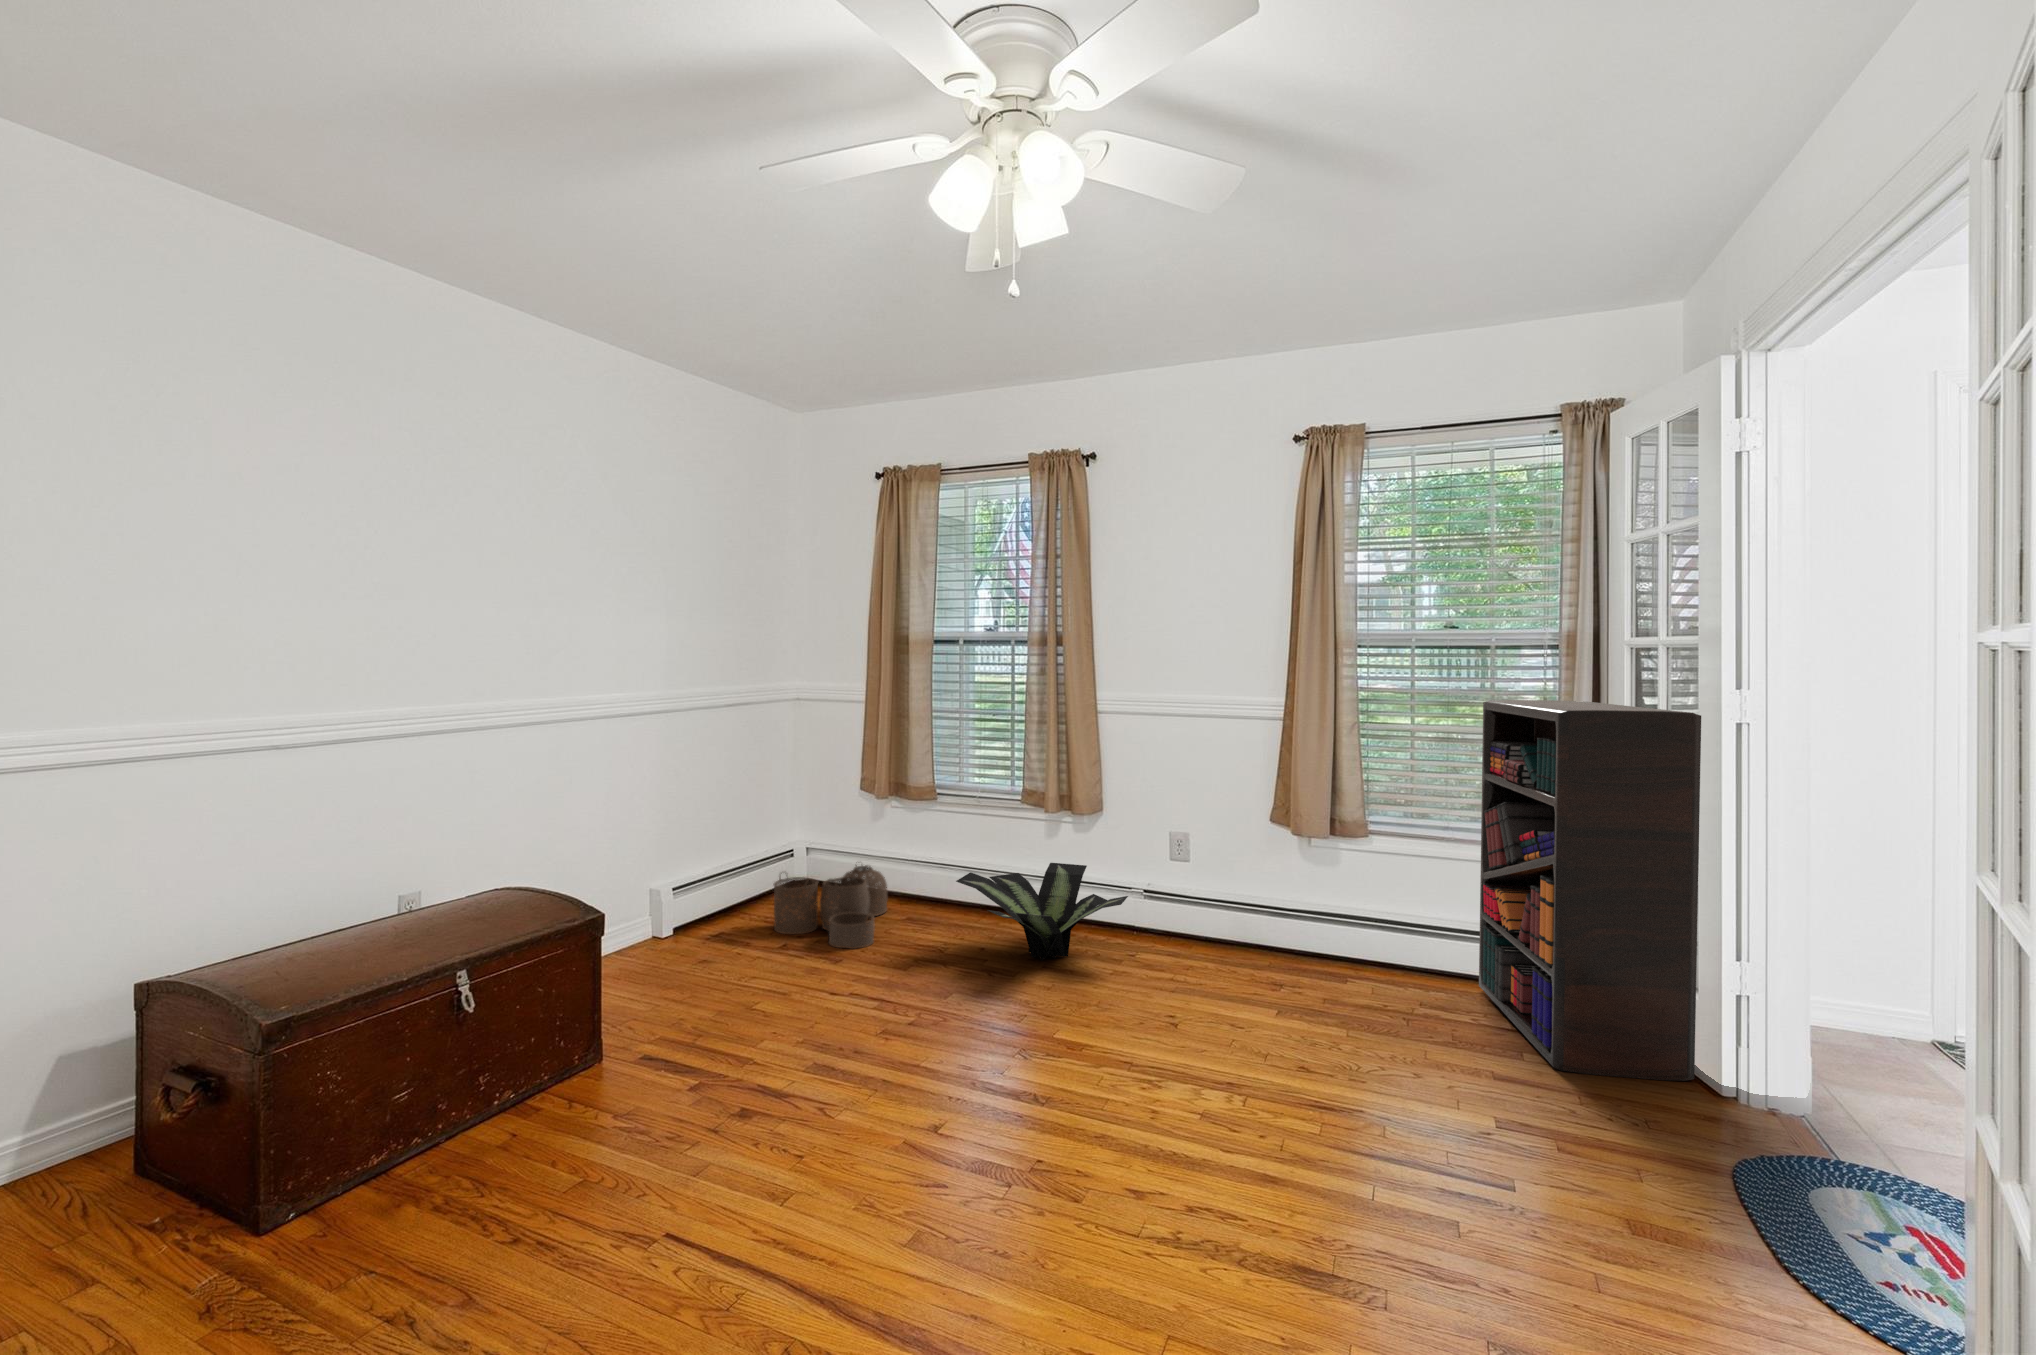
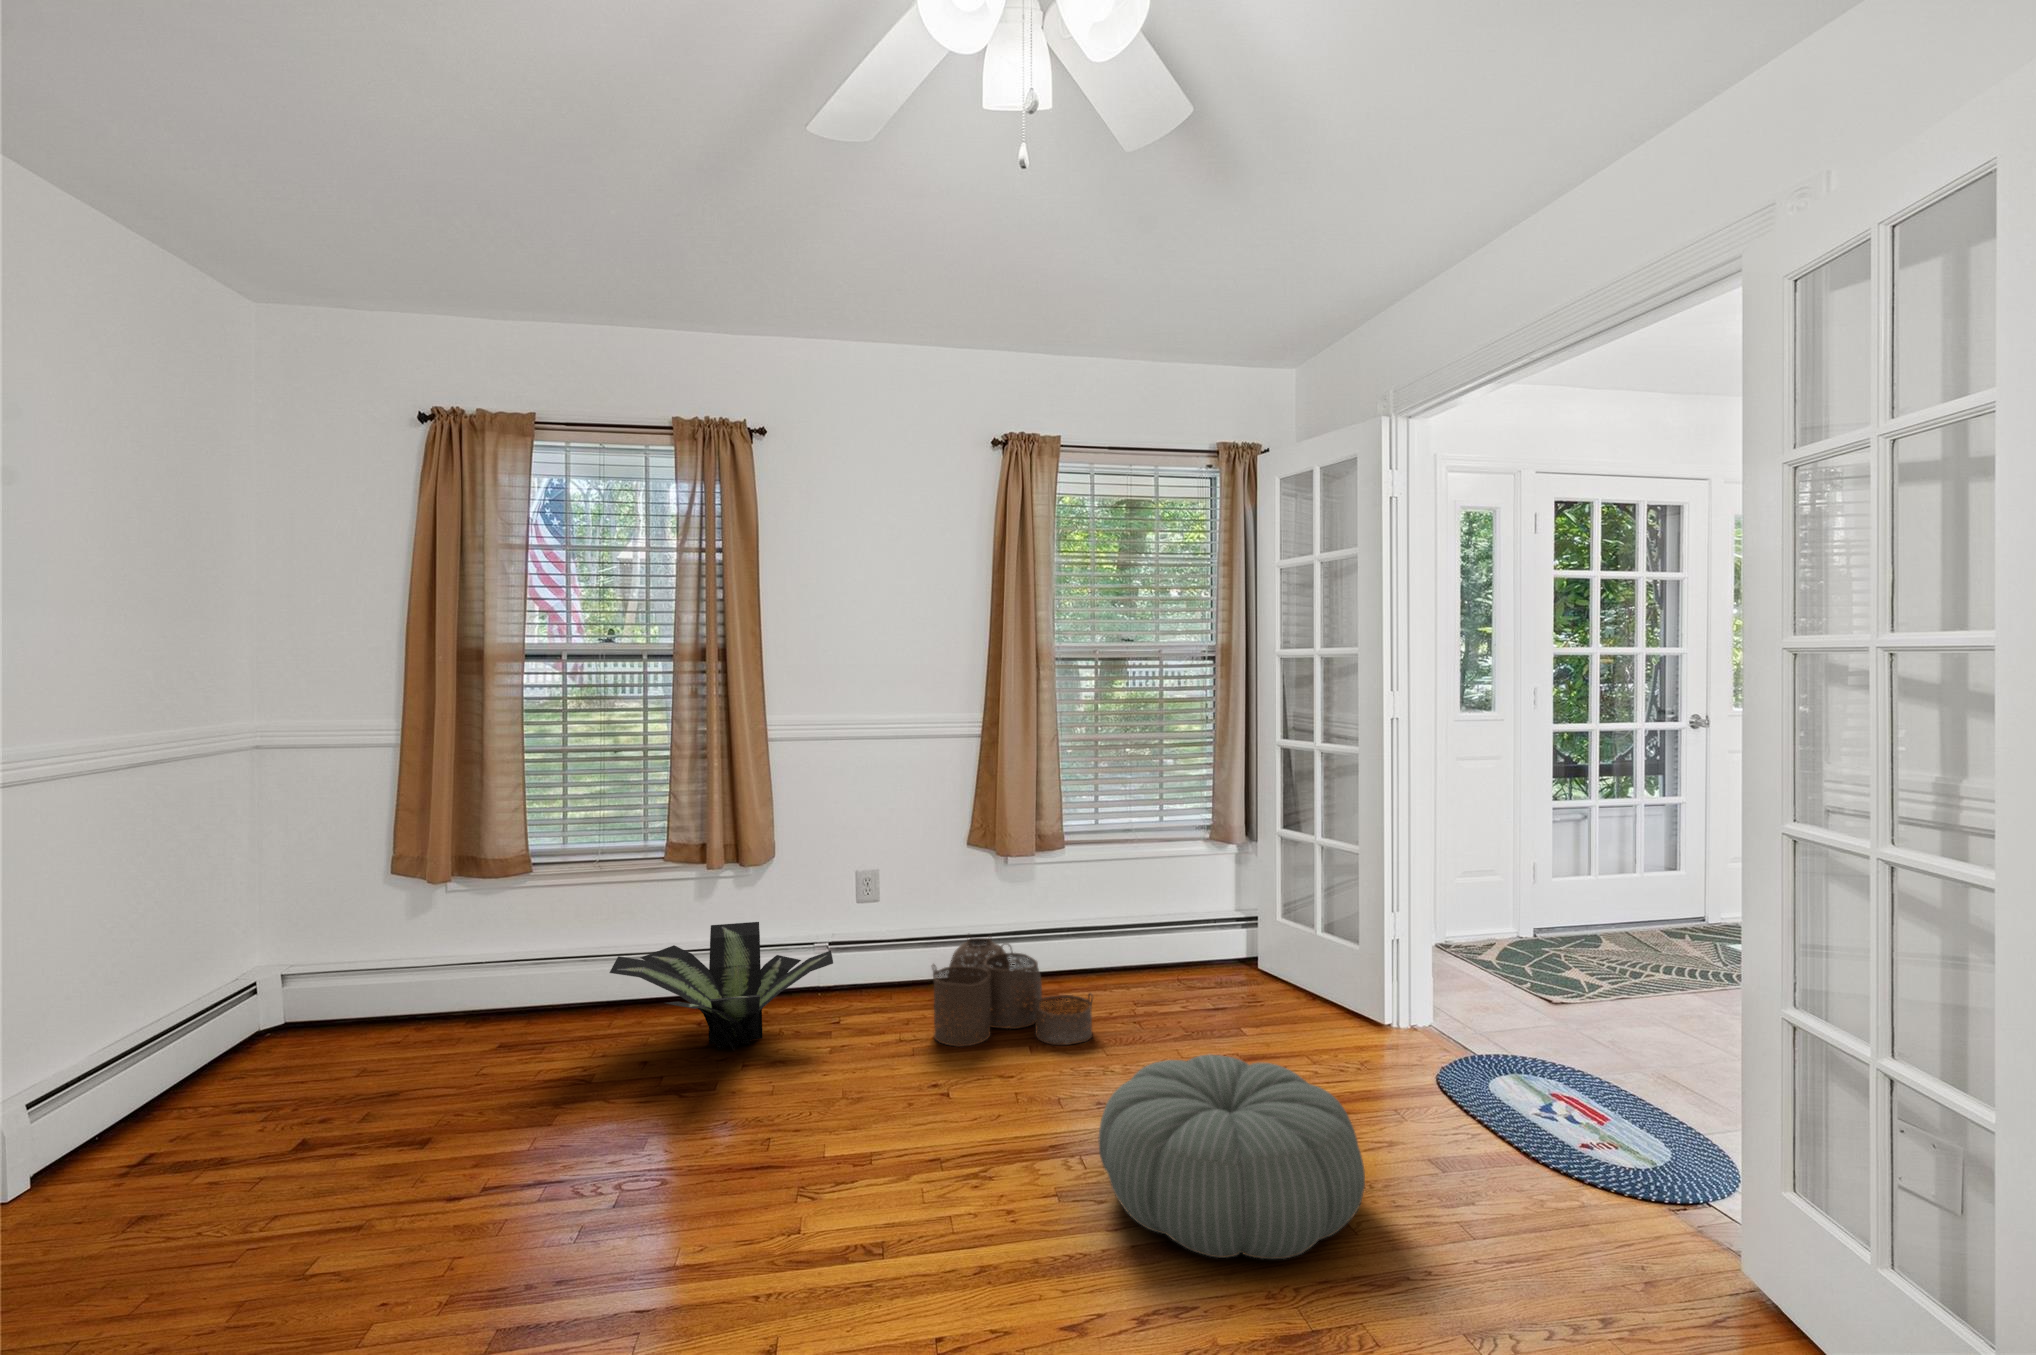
bookshelf: present [1479,700,1701,1081] -> none [1166,706,1368,1044]
woven basket: present [774,865,887,949] -> present [932,938,1093,1047]
pouf: none [1225,1027,1492,1221] -> present [1099,1055,1365,1259]

